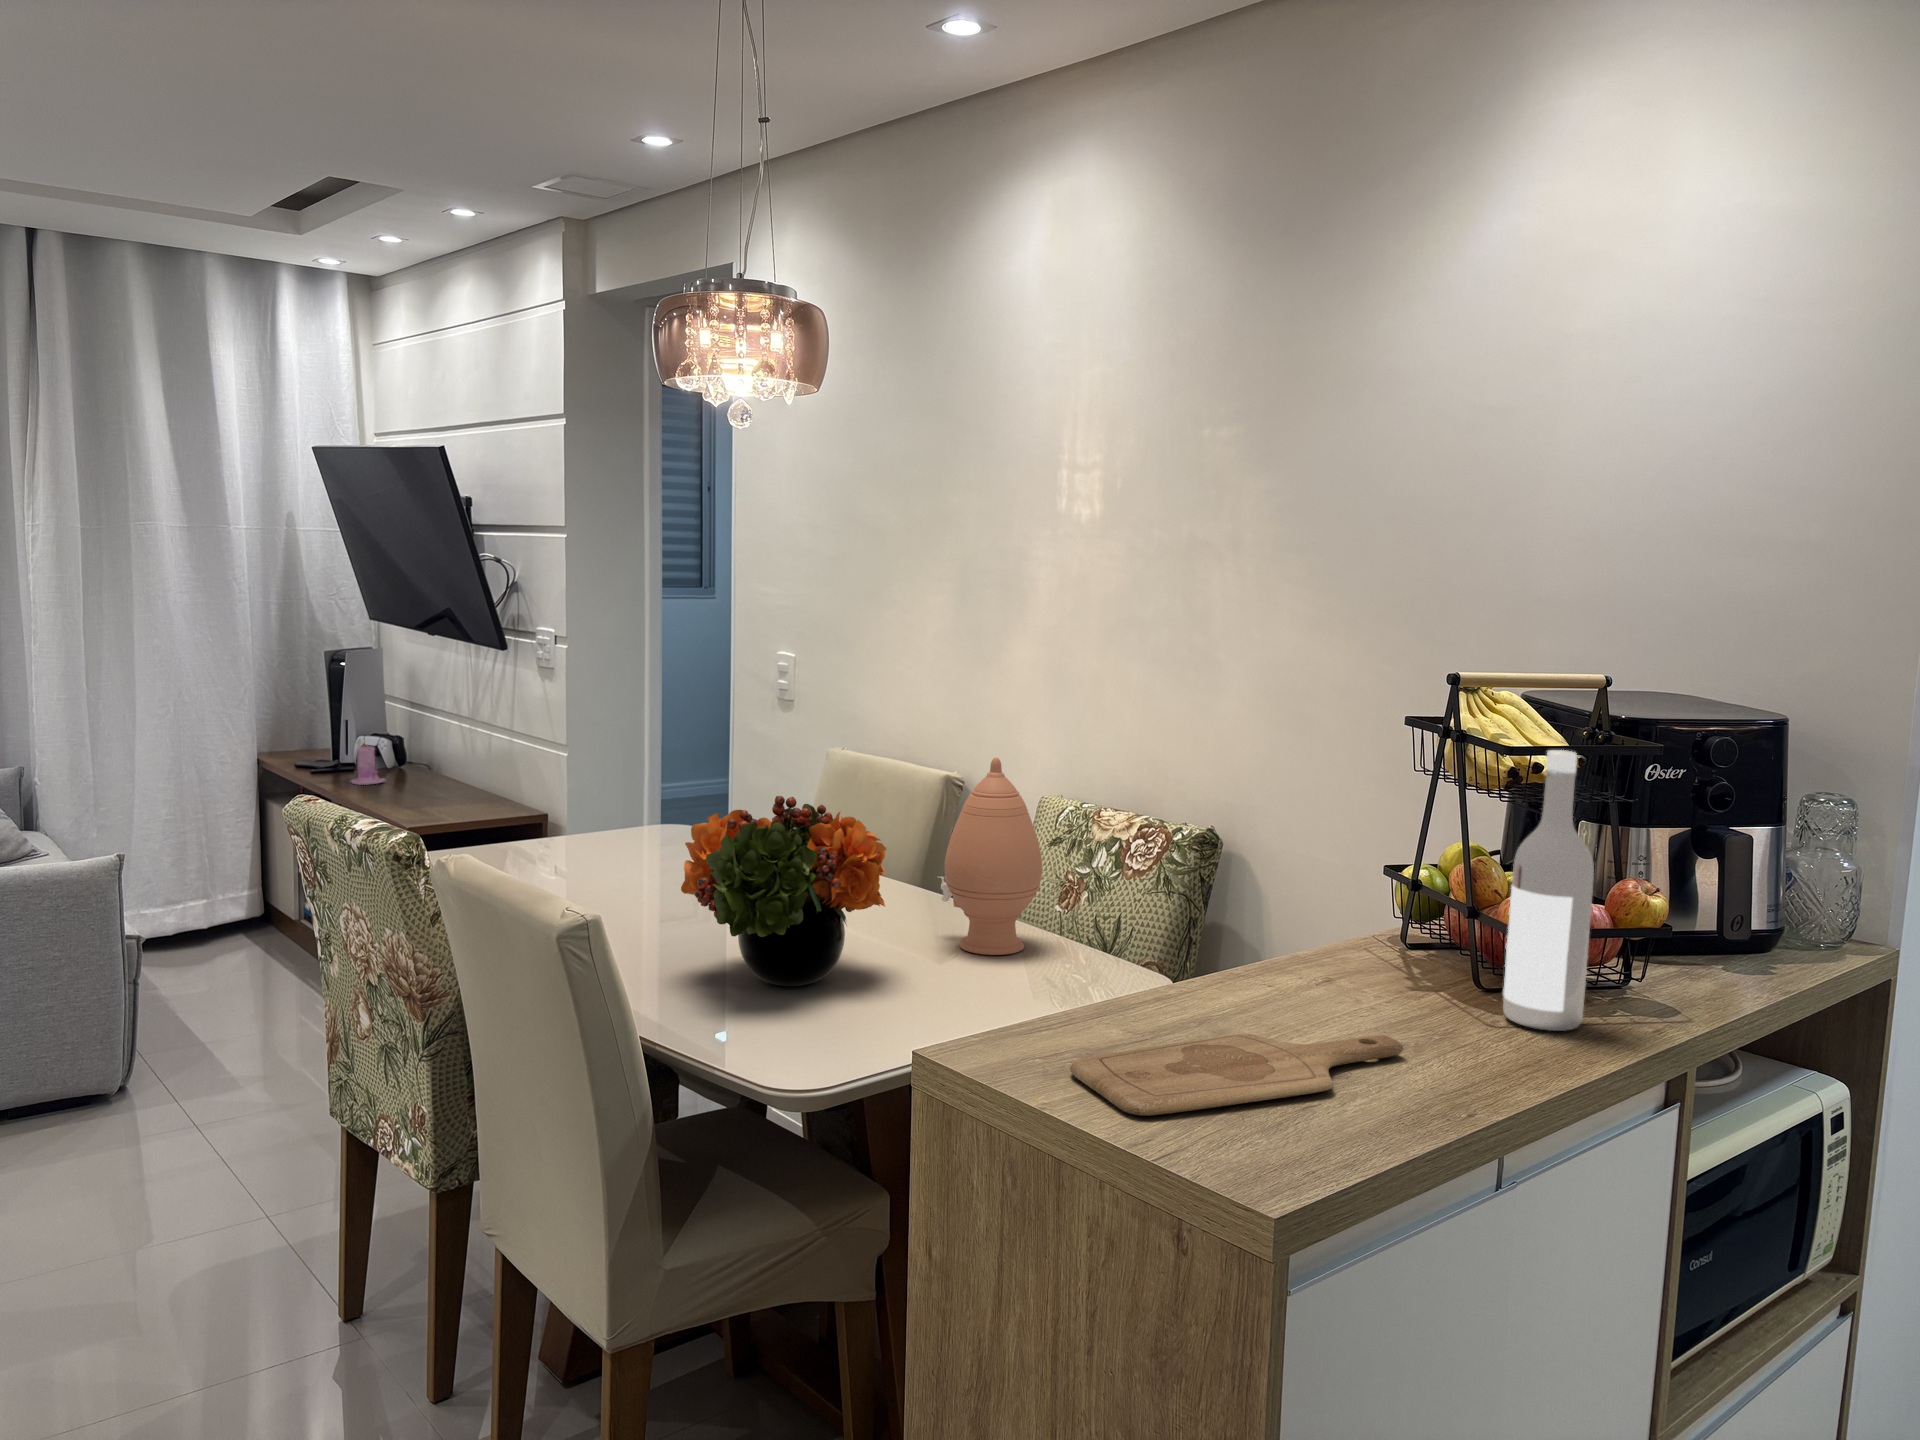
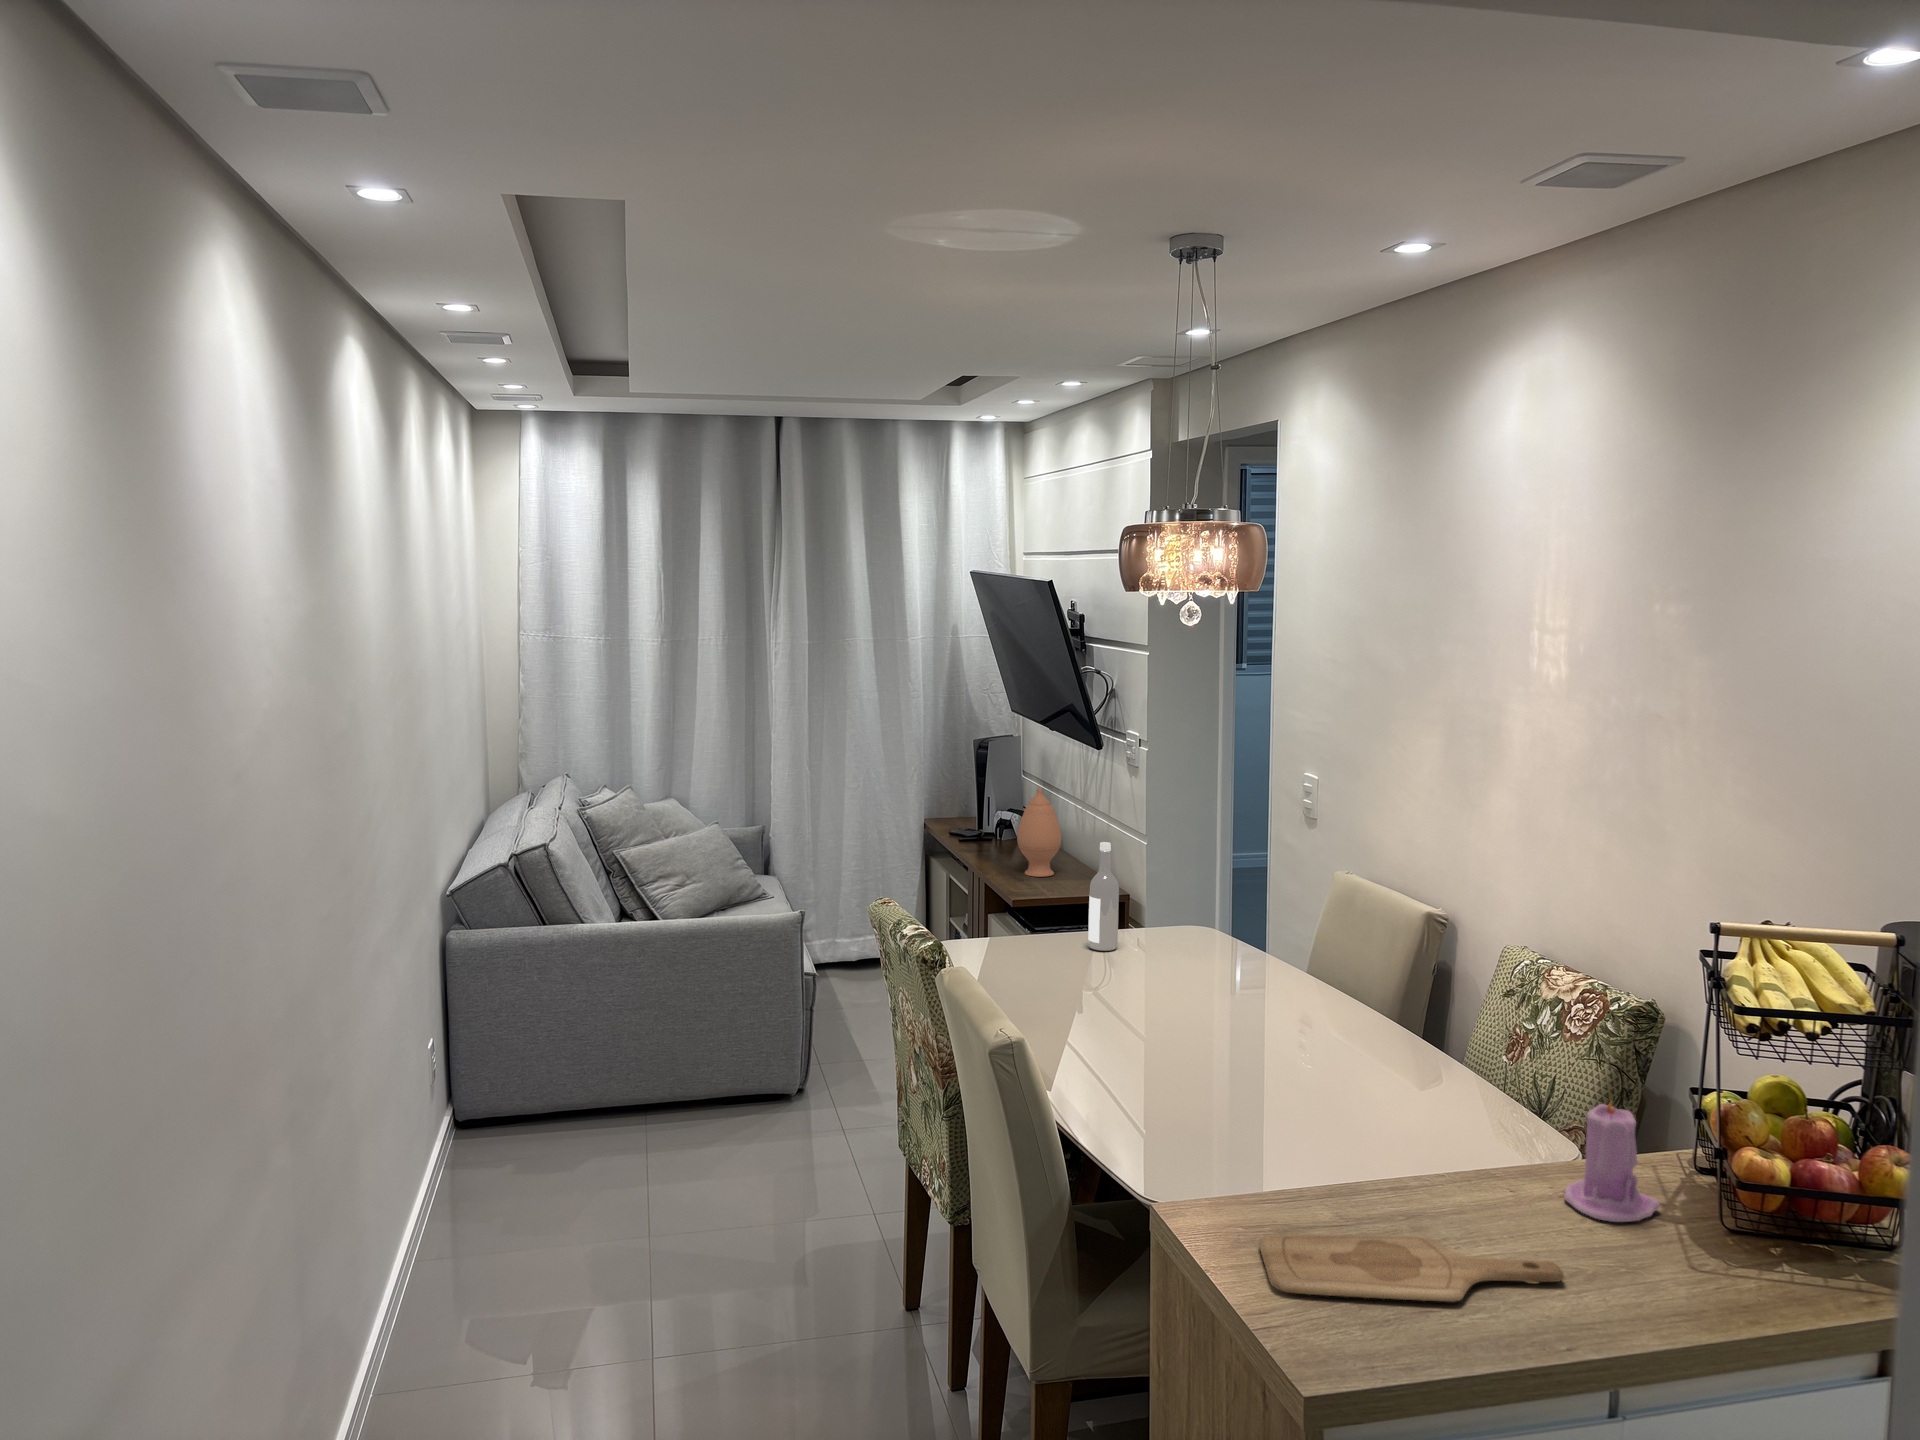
candle: present [351,745,385,785] -> present [1564,1101,1660,1222]
wine bottle: present [1503,750,1594,1031] -> present [1088,842,1119,951]
vase: present [938,758,1042,955] -> present [1017,787,1062,877]
flower arrangement: present [681,796,886,986] -> none [1124,946,1301,1106]

